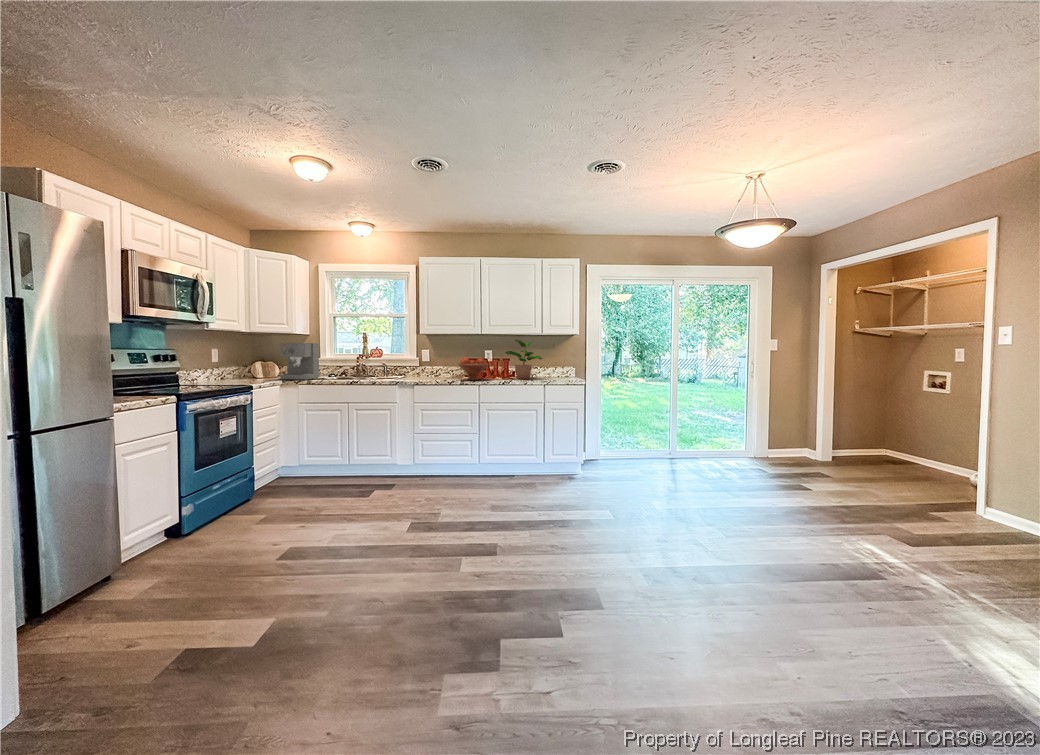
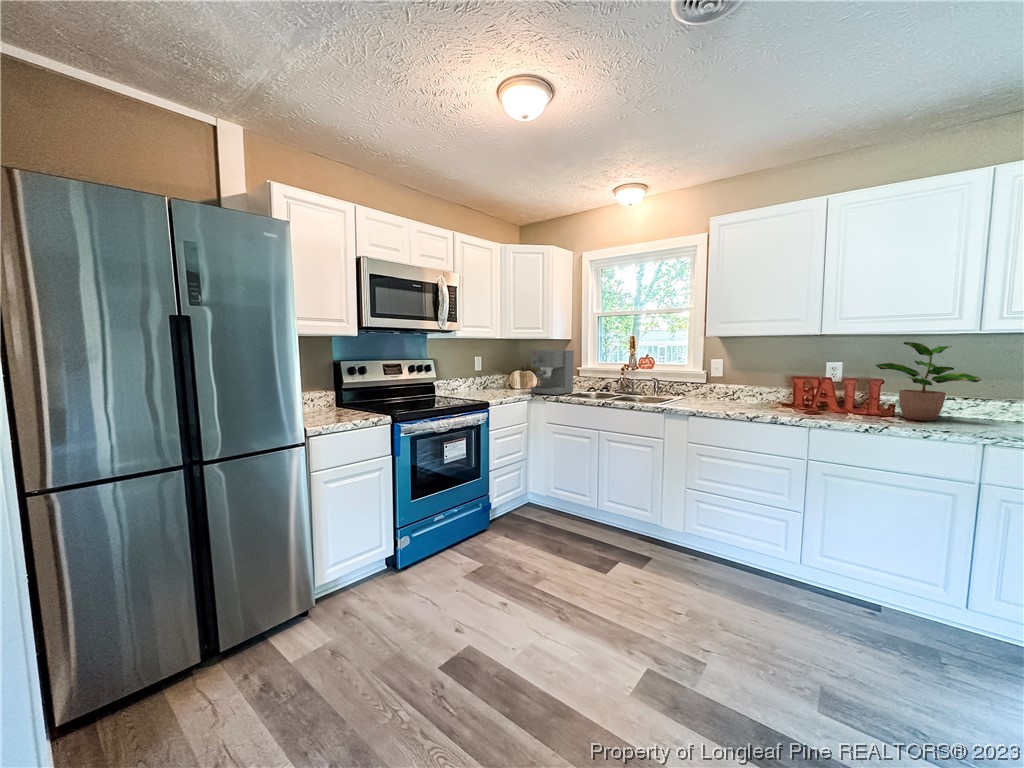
fruit bowl: present [458,357,488,380] -> none [770,373,835,415]

